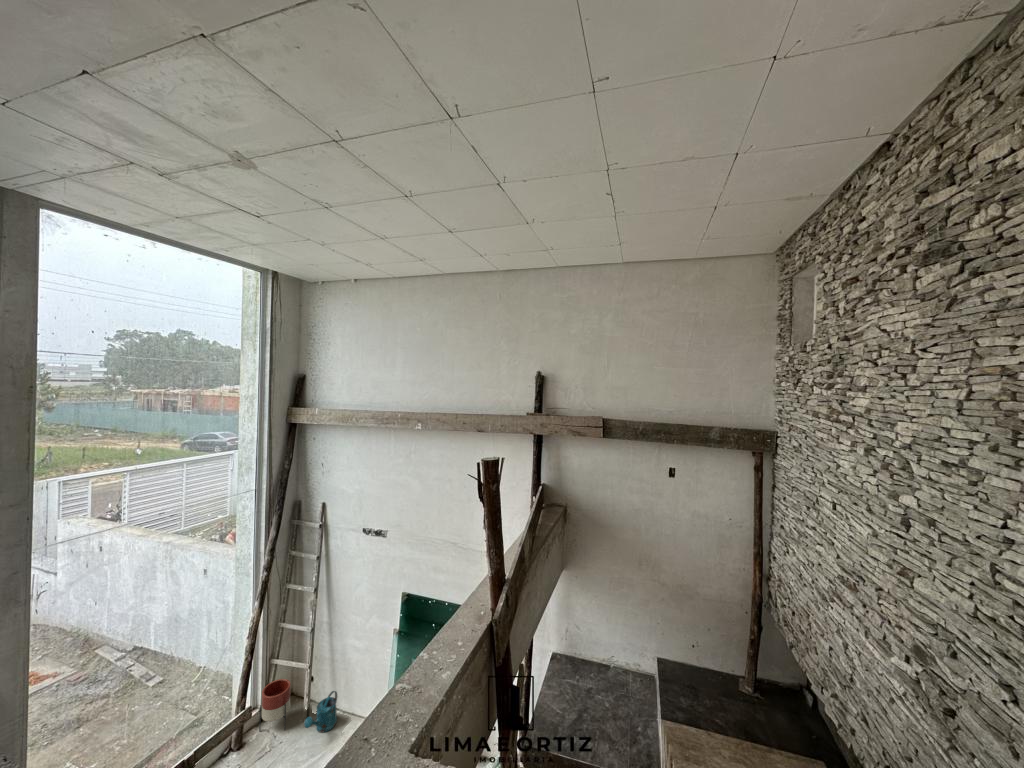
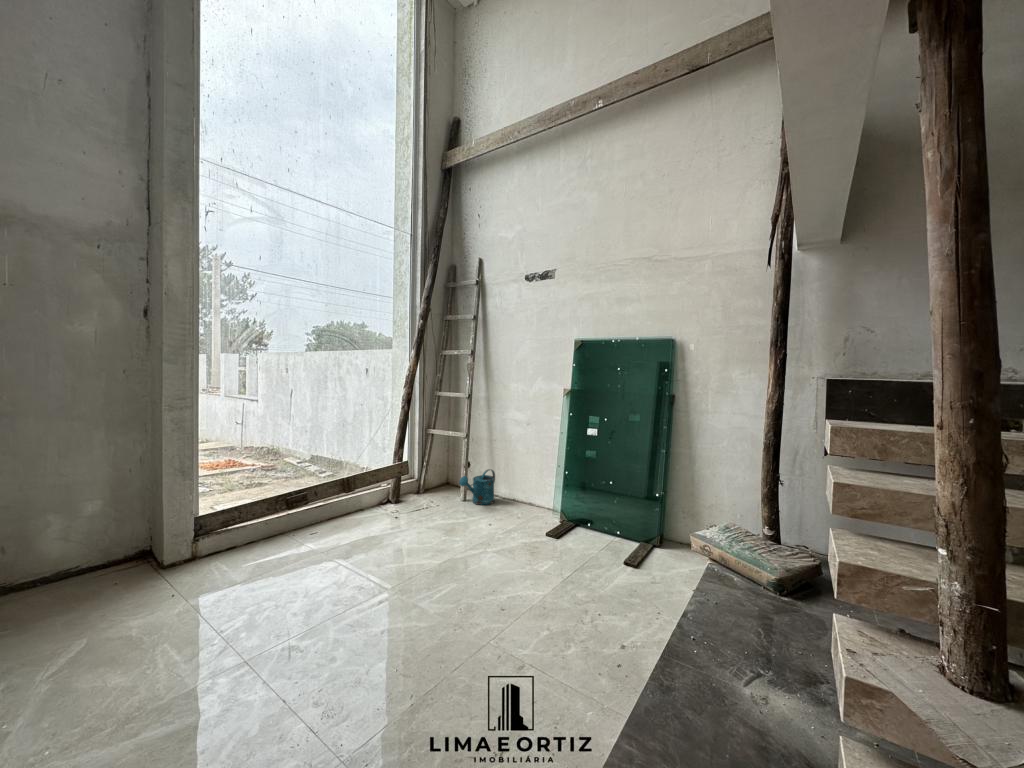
planter: present [259,679,290,731] -> none [416,450,446,498]

